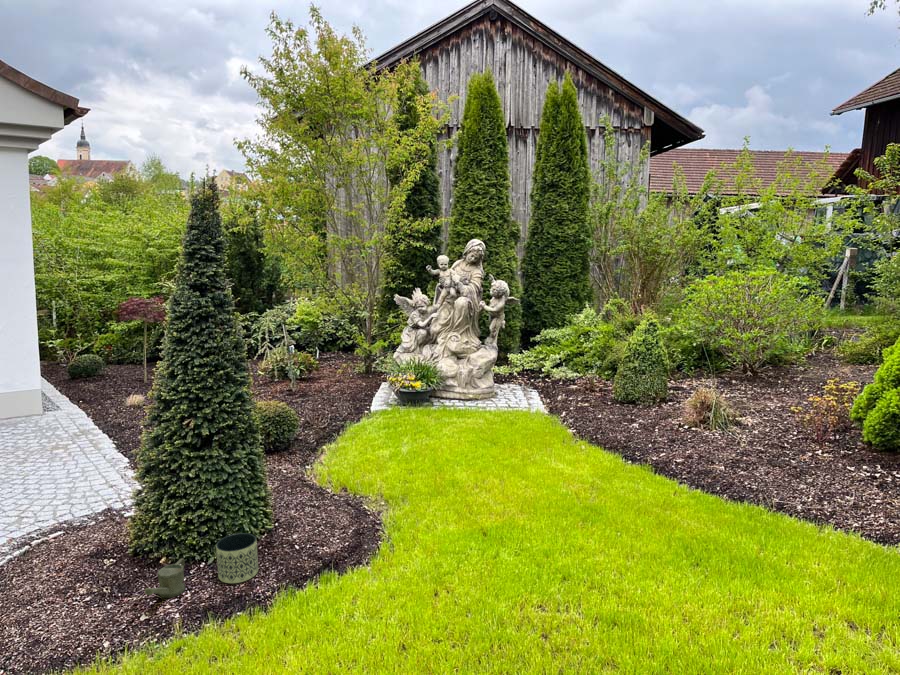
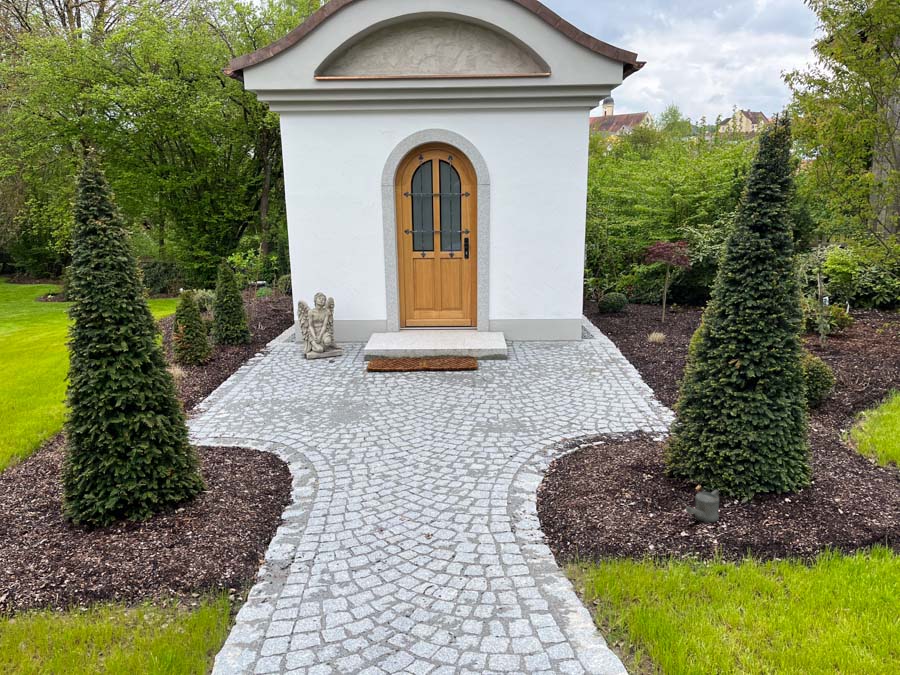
planter: present [216,533,258,583] -> none [752,481,797,531]

